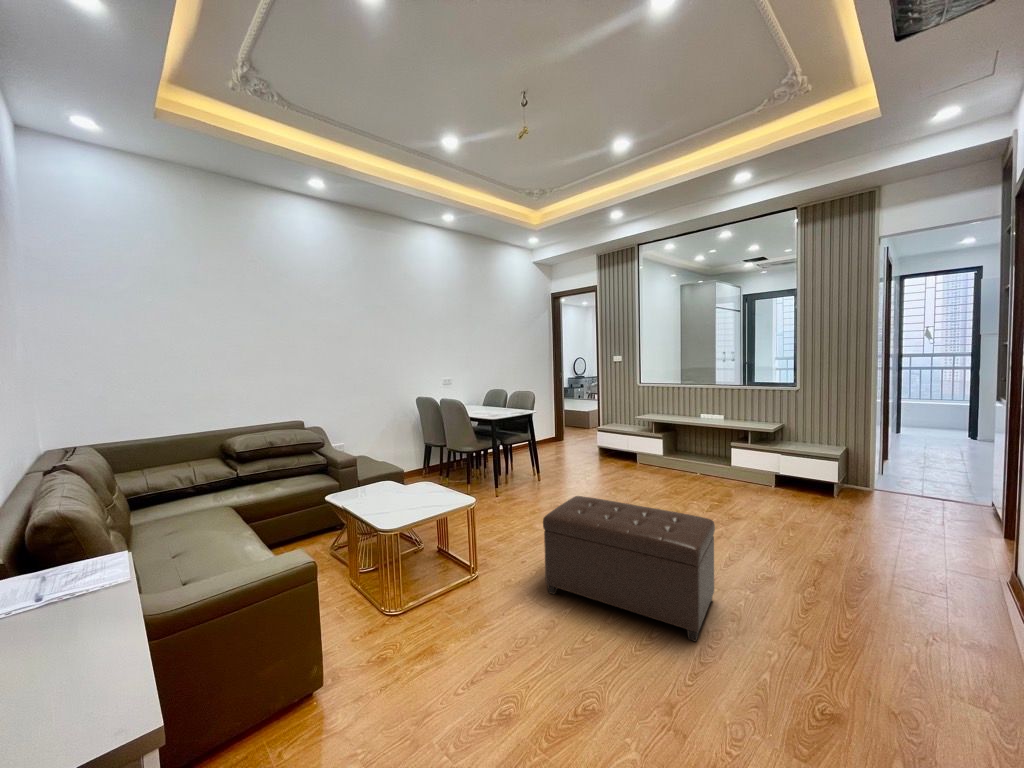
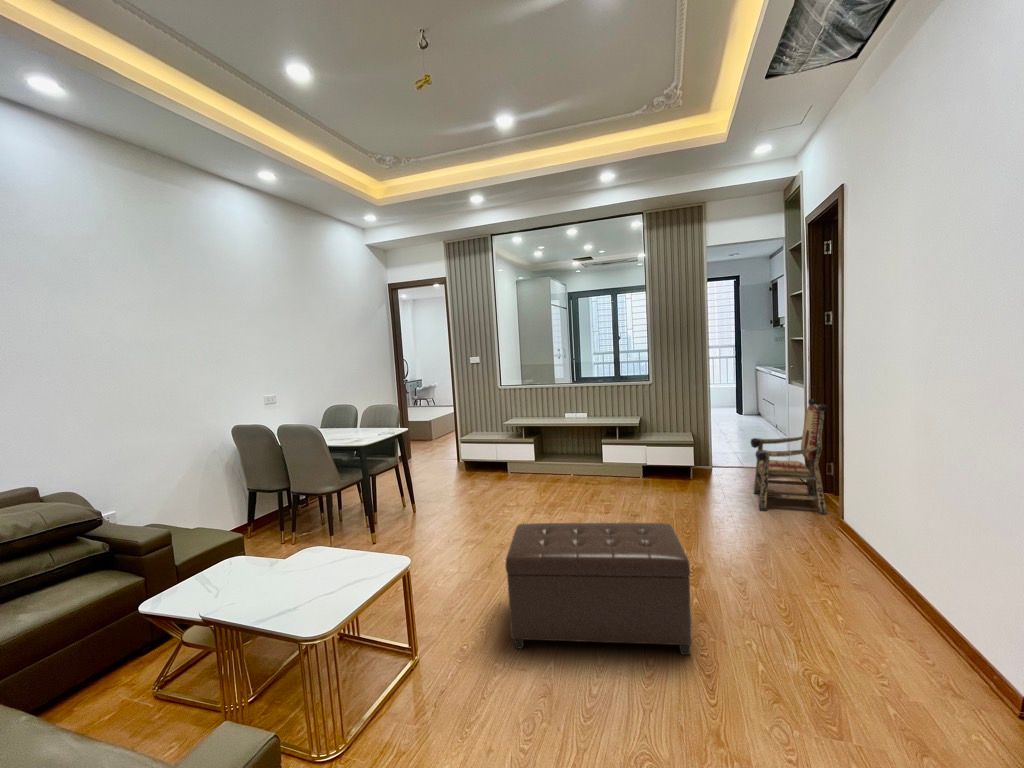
armchair: none [896,419,1009,565] -> present [751,399,827,514]

